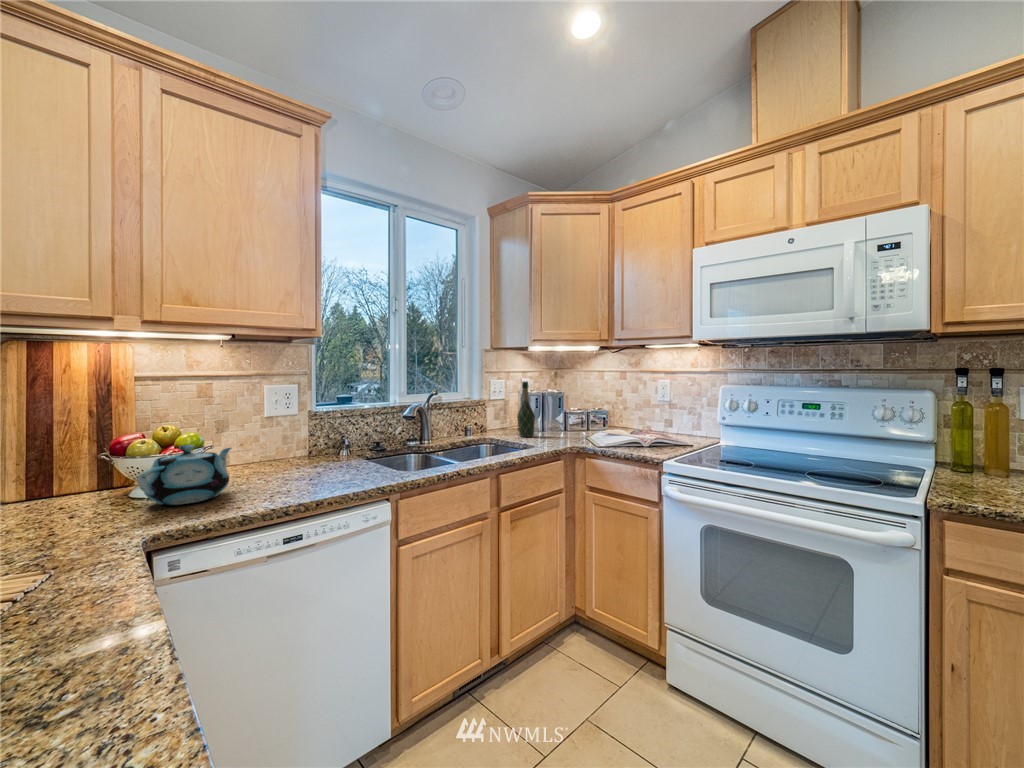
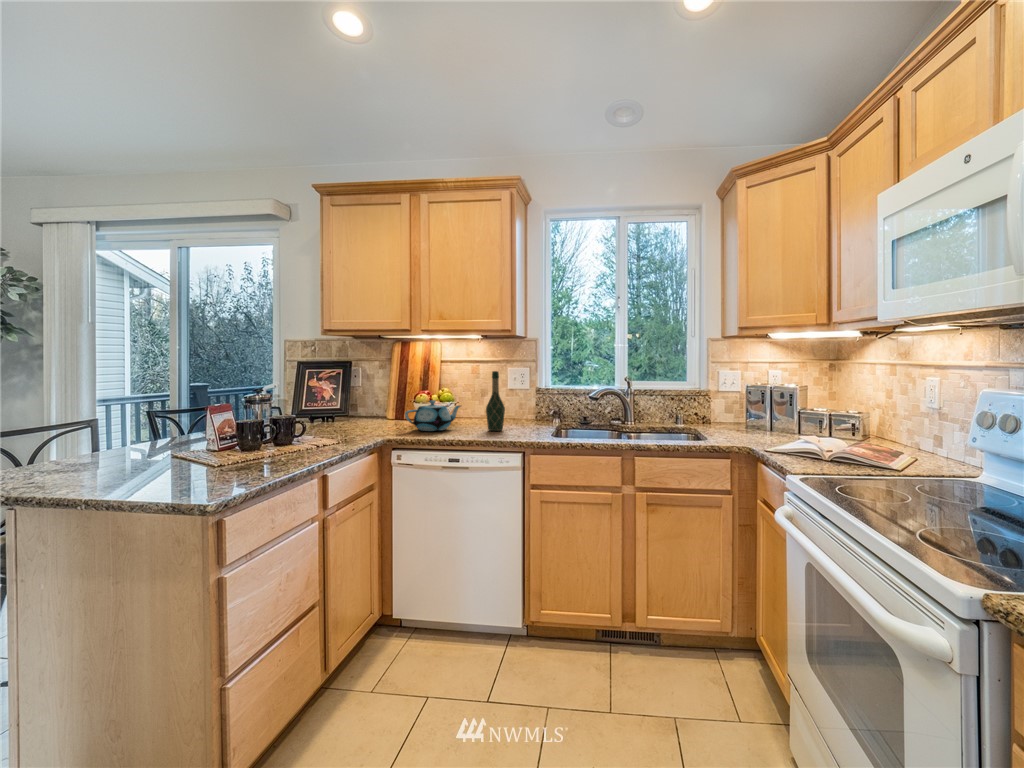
wine bottle: present [517,382,535,437] -> present [486,371,505,431]

